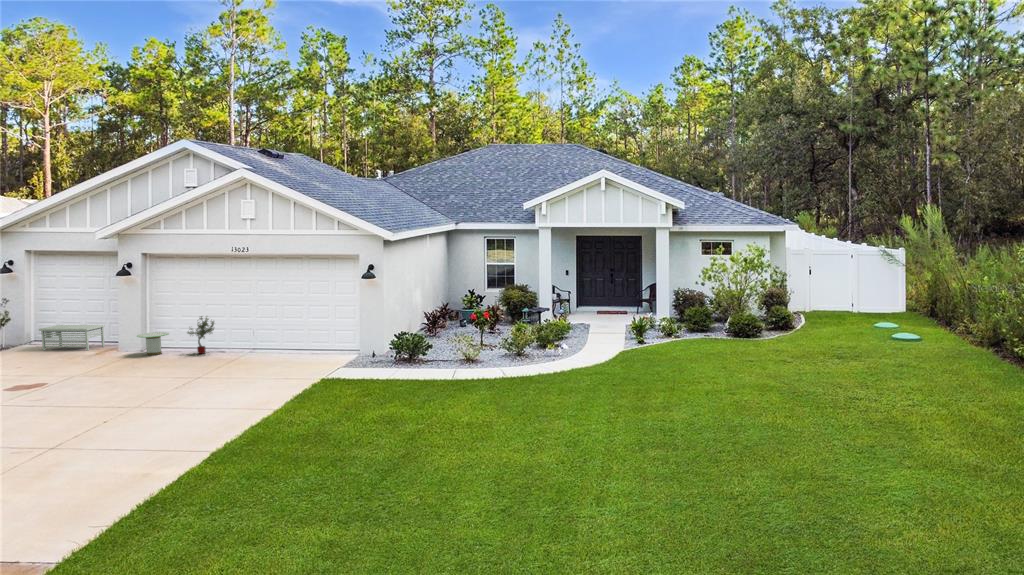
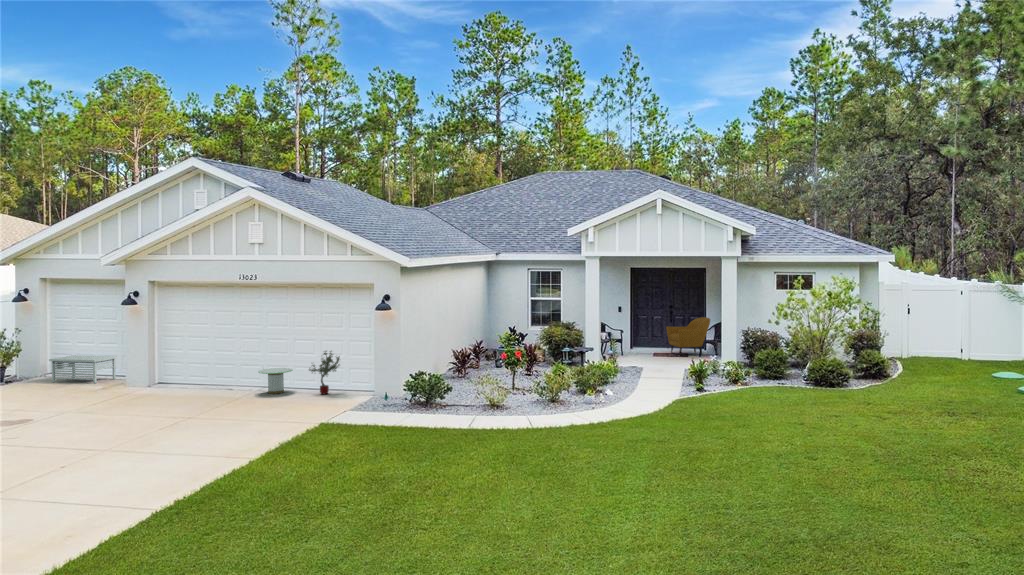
armchair: none [607,280,646,314] -> present [666,317,710,355]
potted tree: present [188,316,214,354] -> present [309,351,340,394]
side table: present [137,332,169,355] -> present [258,368,293,394]

